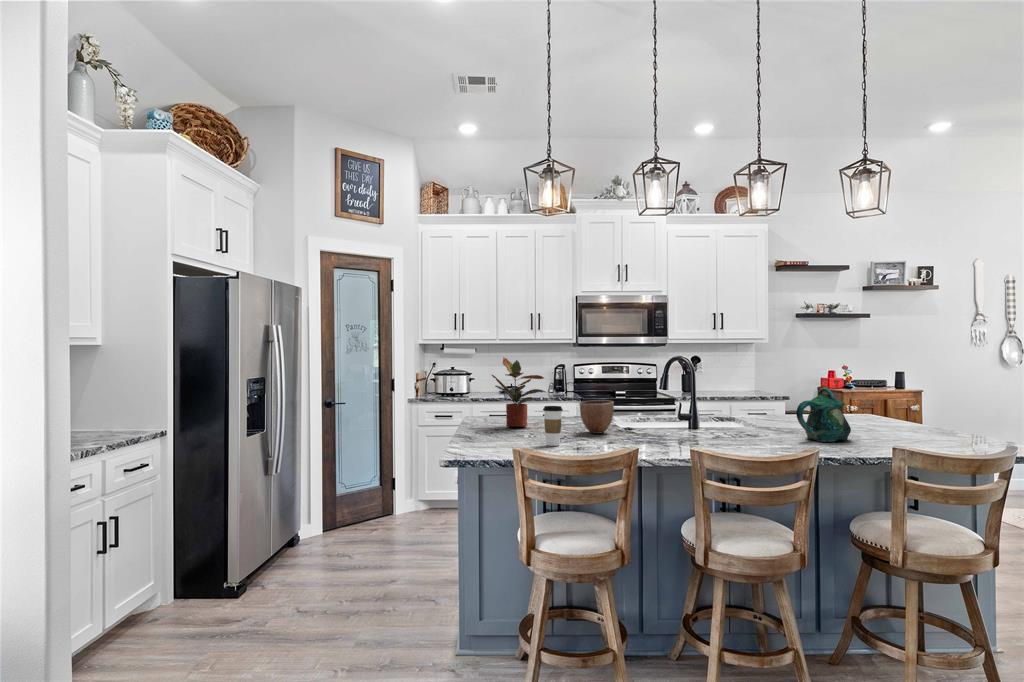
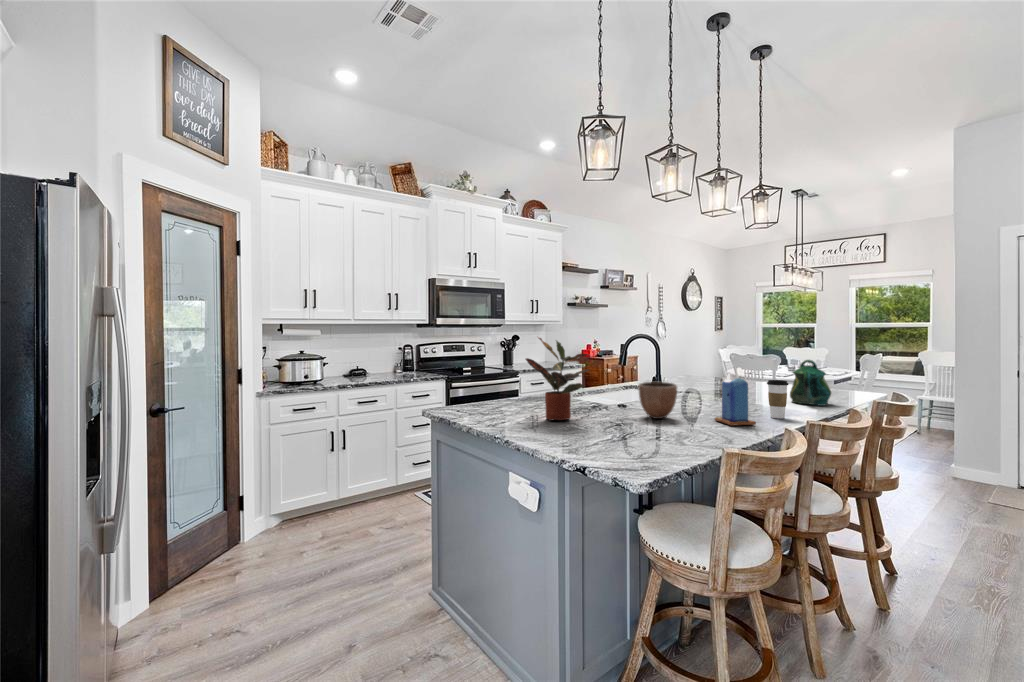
candle: none [628,394,659,444] -> present [715,374,756,426]
coffee cup: present [543,406,563,446] -> present [767,380,788,419]

